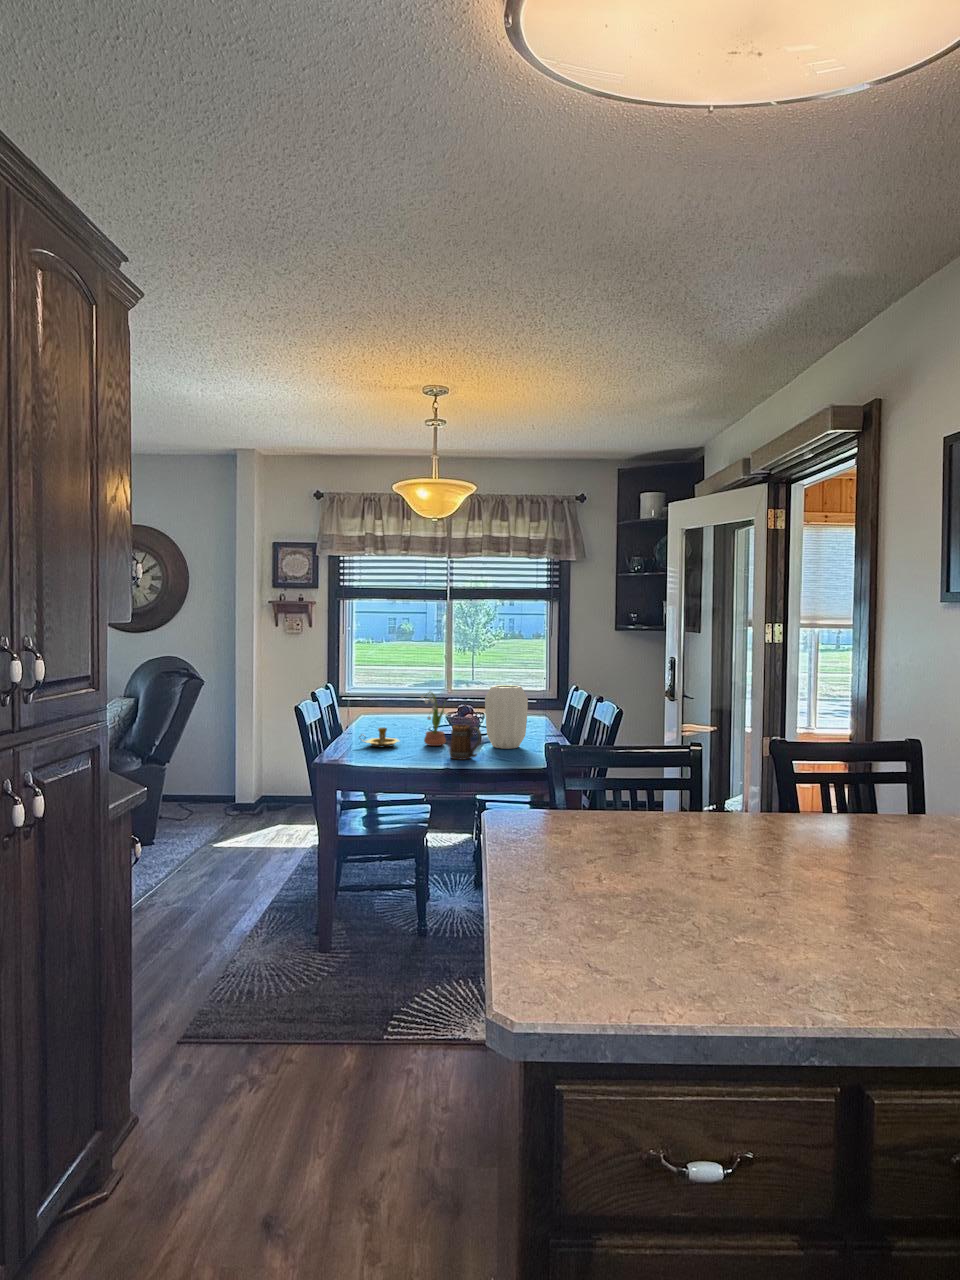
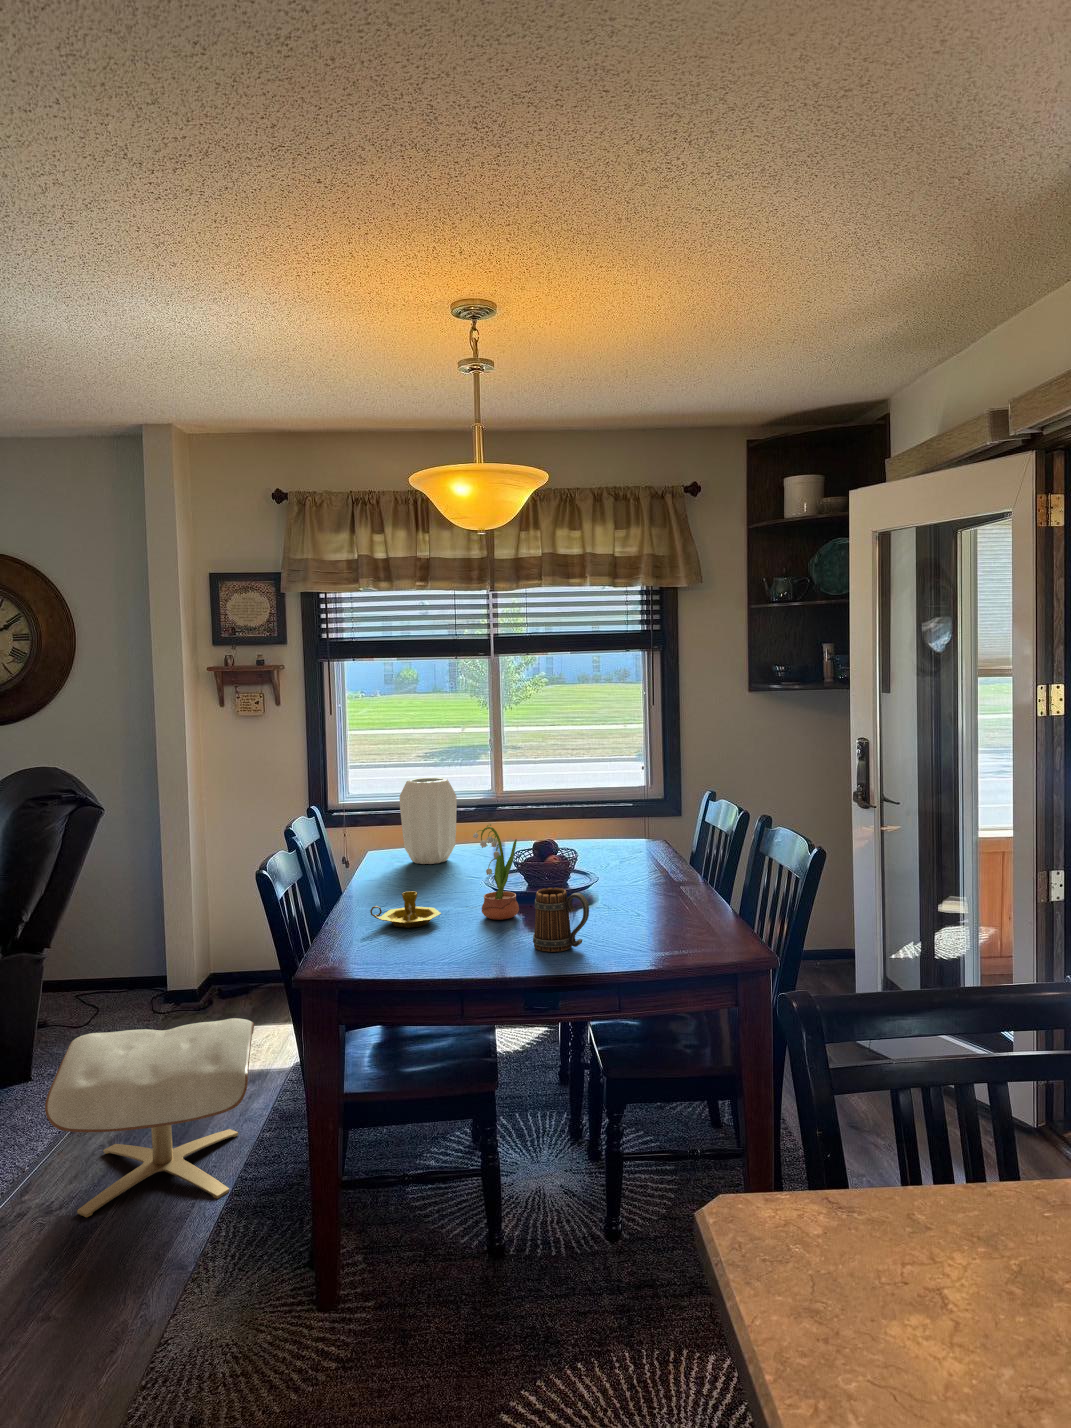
vase: present [485,685,528,749] -> present [400,777,457,864]
ottoman: none [168,806,289,910] -> present [45,1018,254,1217]

